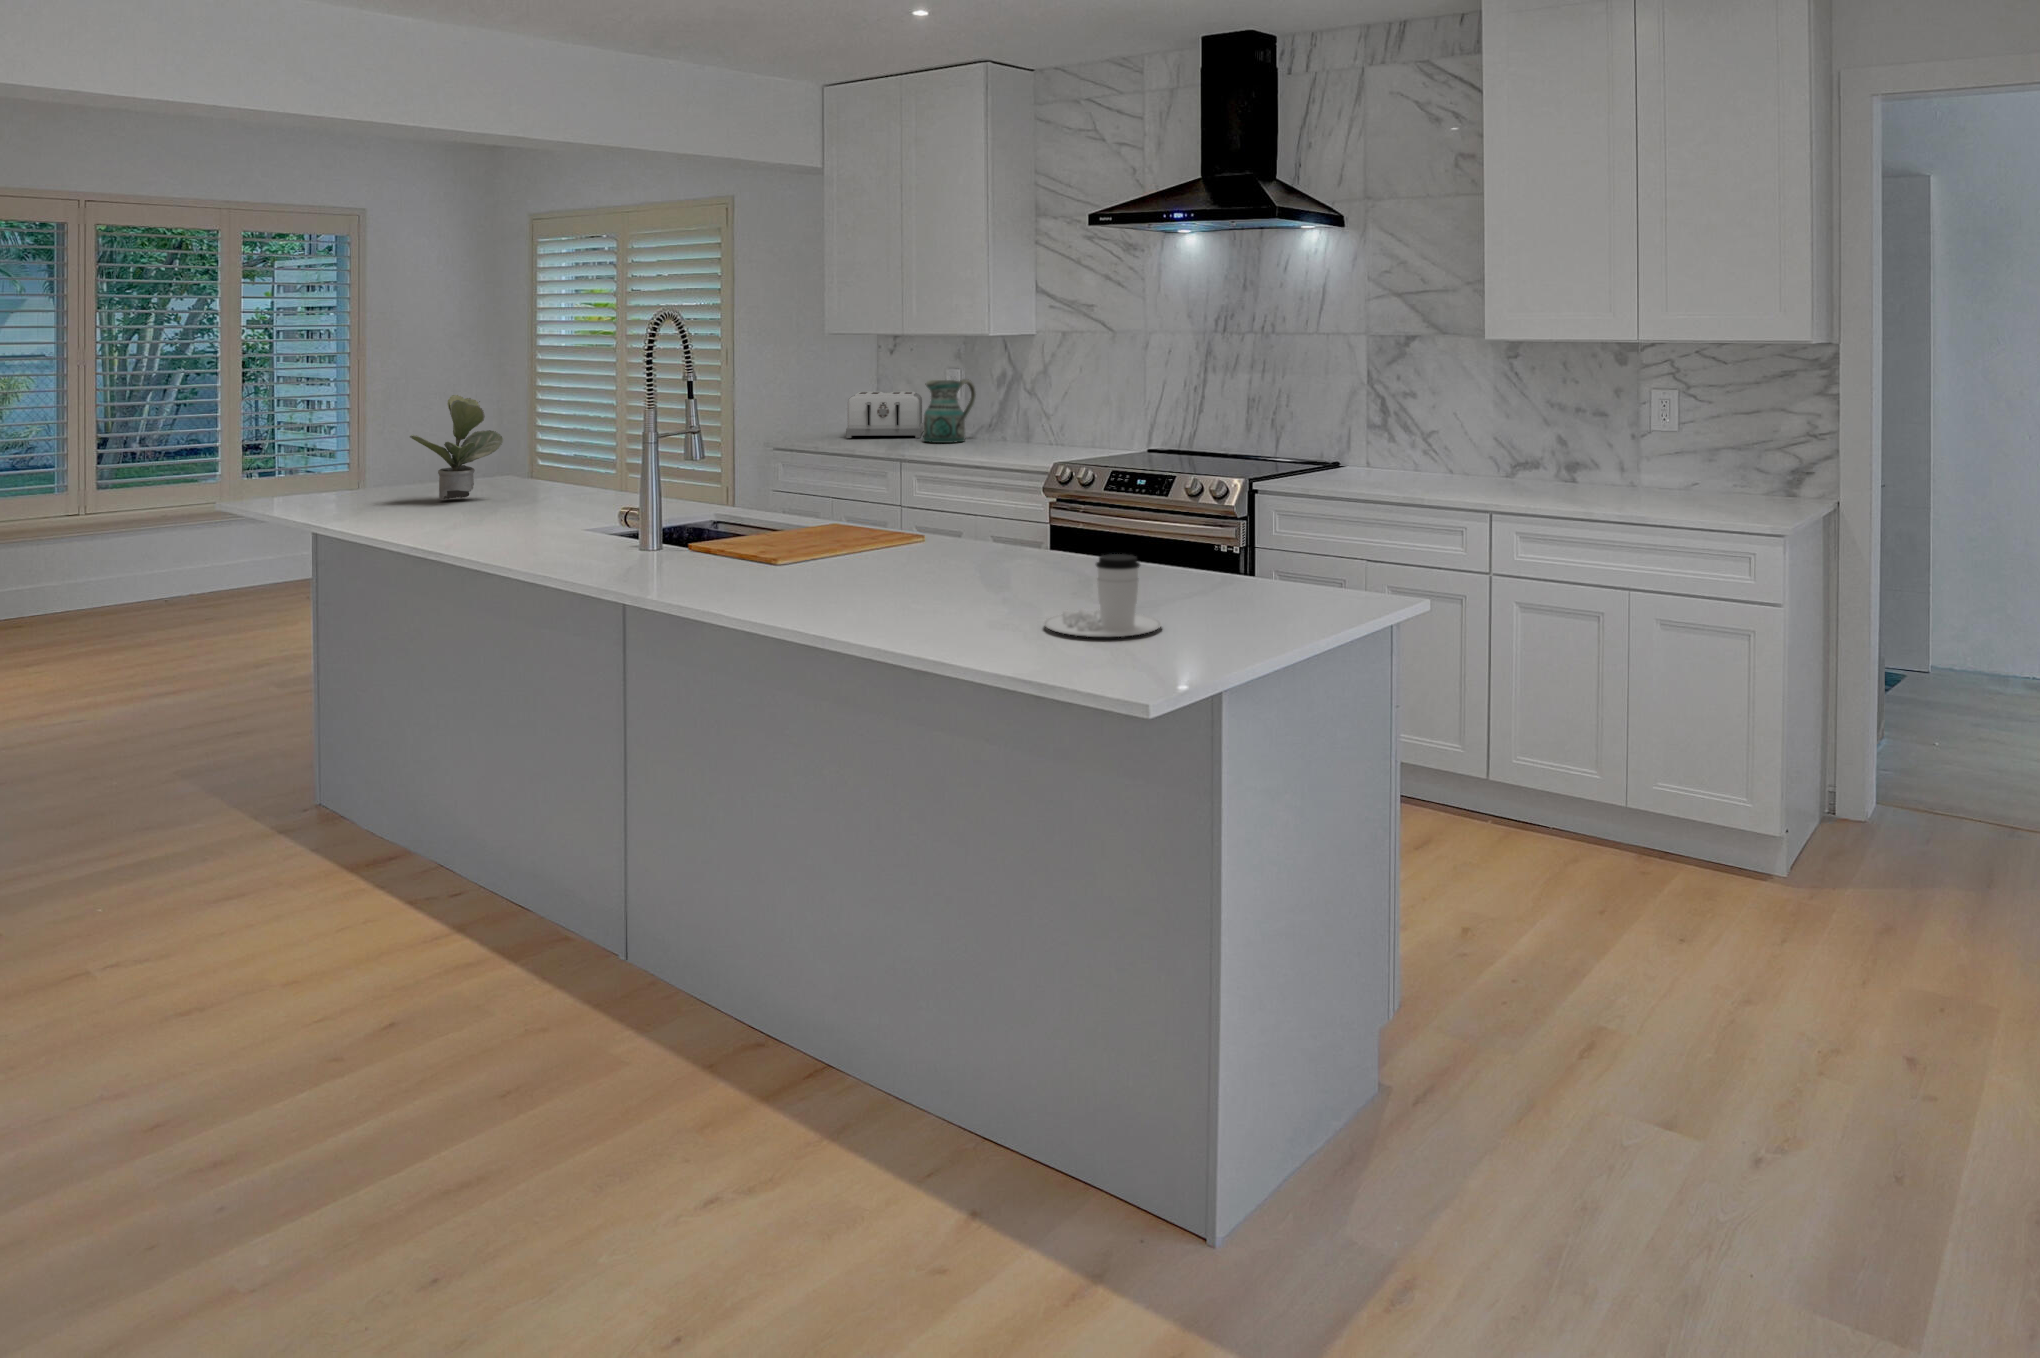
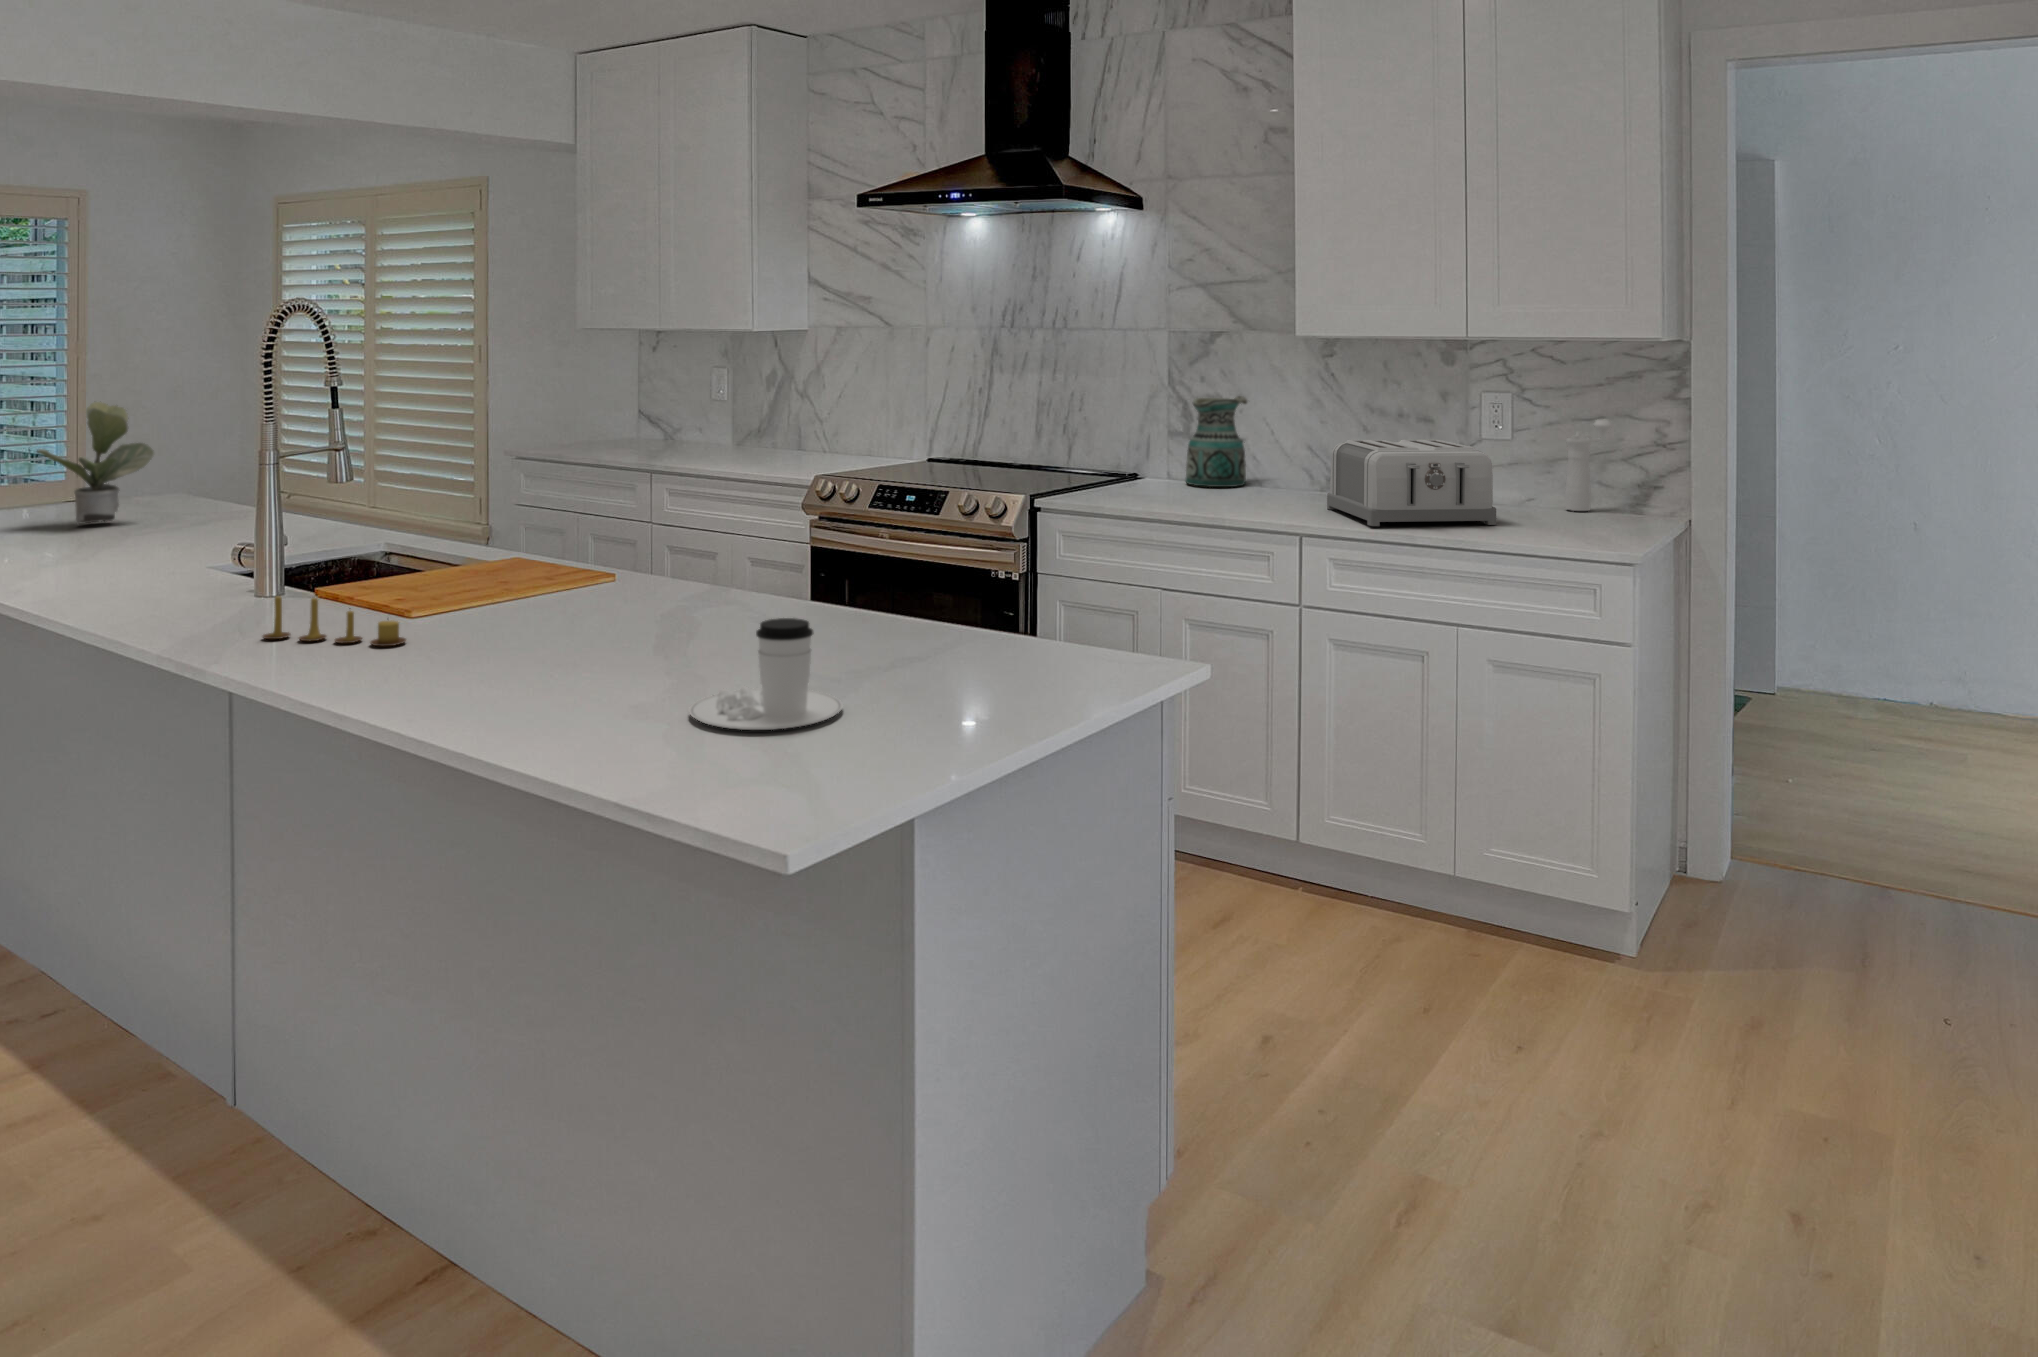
ceramic pitcher: present [923,379,976,443] -> present [1186,396,1247,487]
toaster: present [846,391,923,438] -> present [1327,439,1496,526]
pepper mill: none [1729,413,1772,494] -> present [1565,419,1611,511]
candle: none [669,541,787,584] -> present [263,596,406,646]

